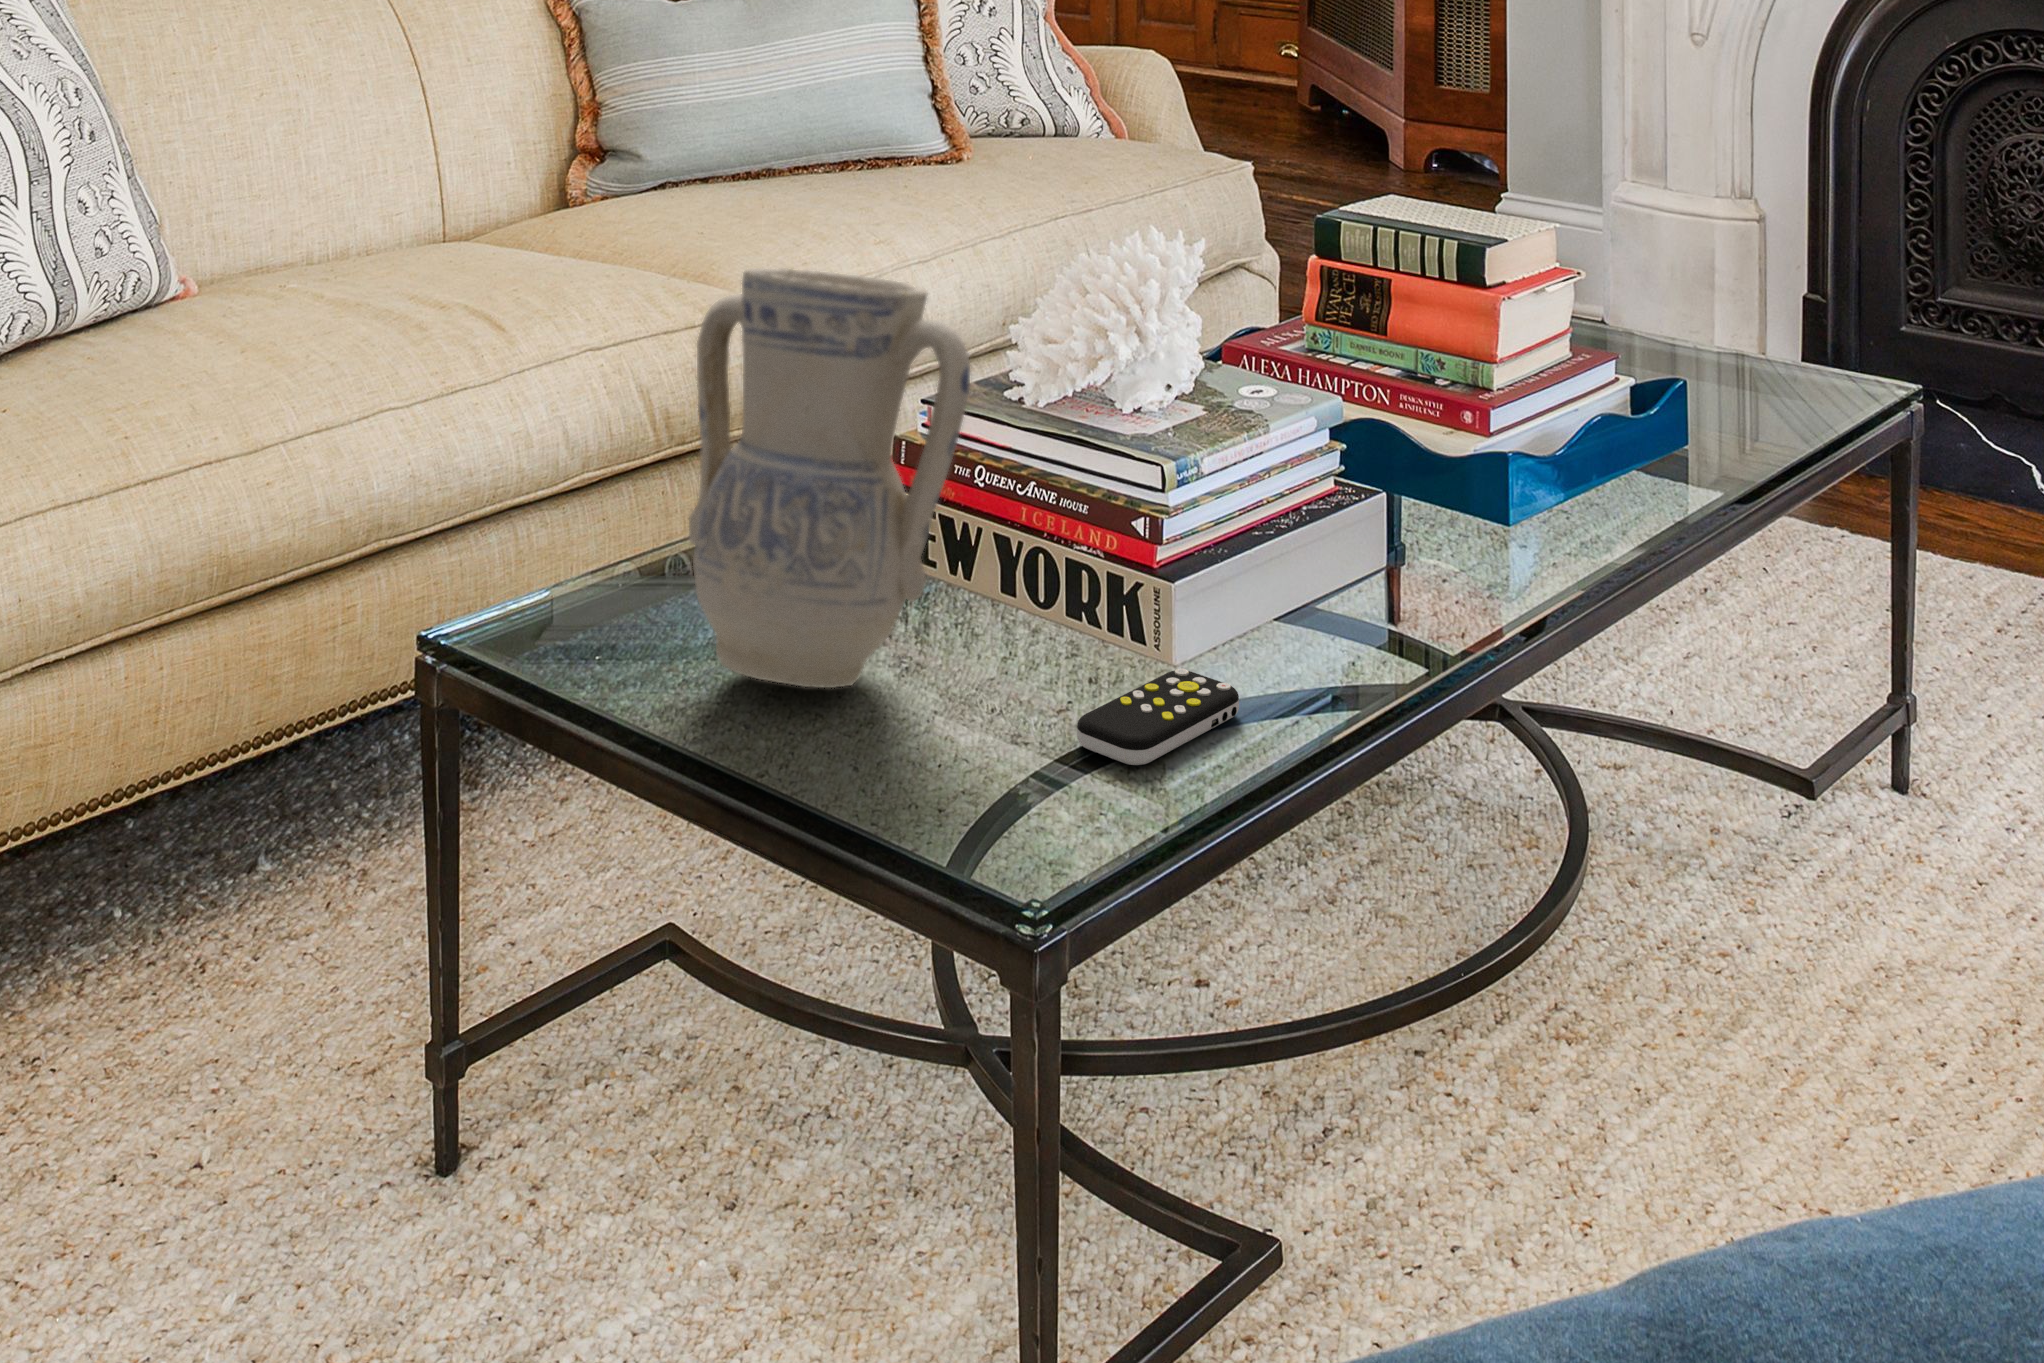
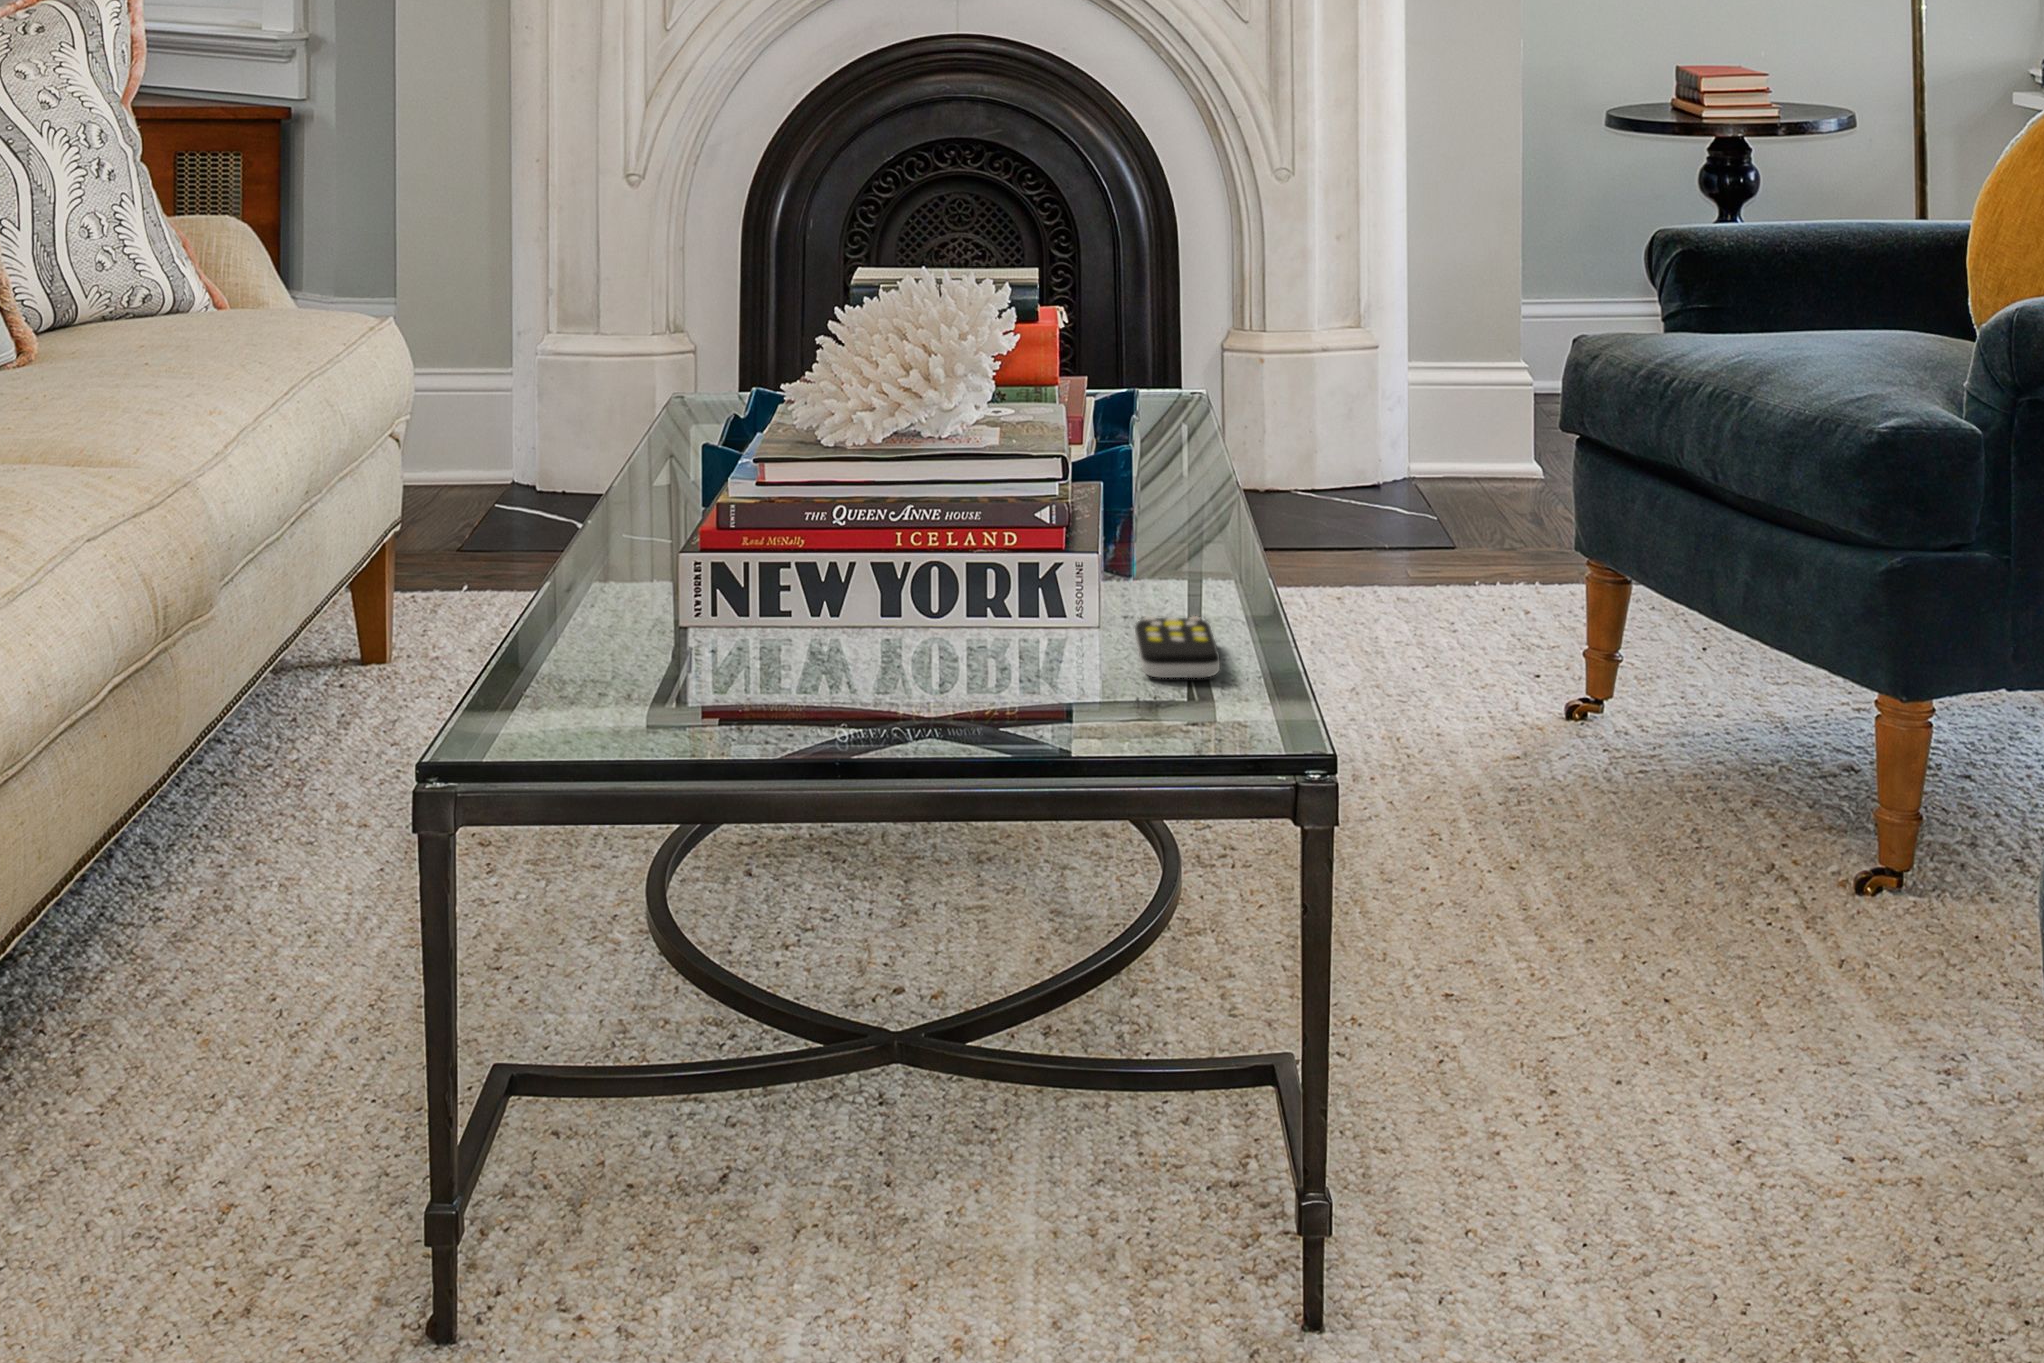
vase: present [689,268,970,688] -> none [726,306,1013,687]

